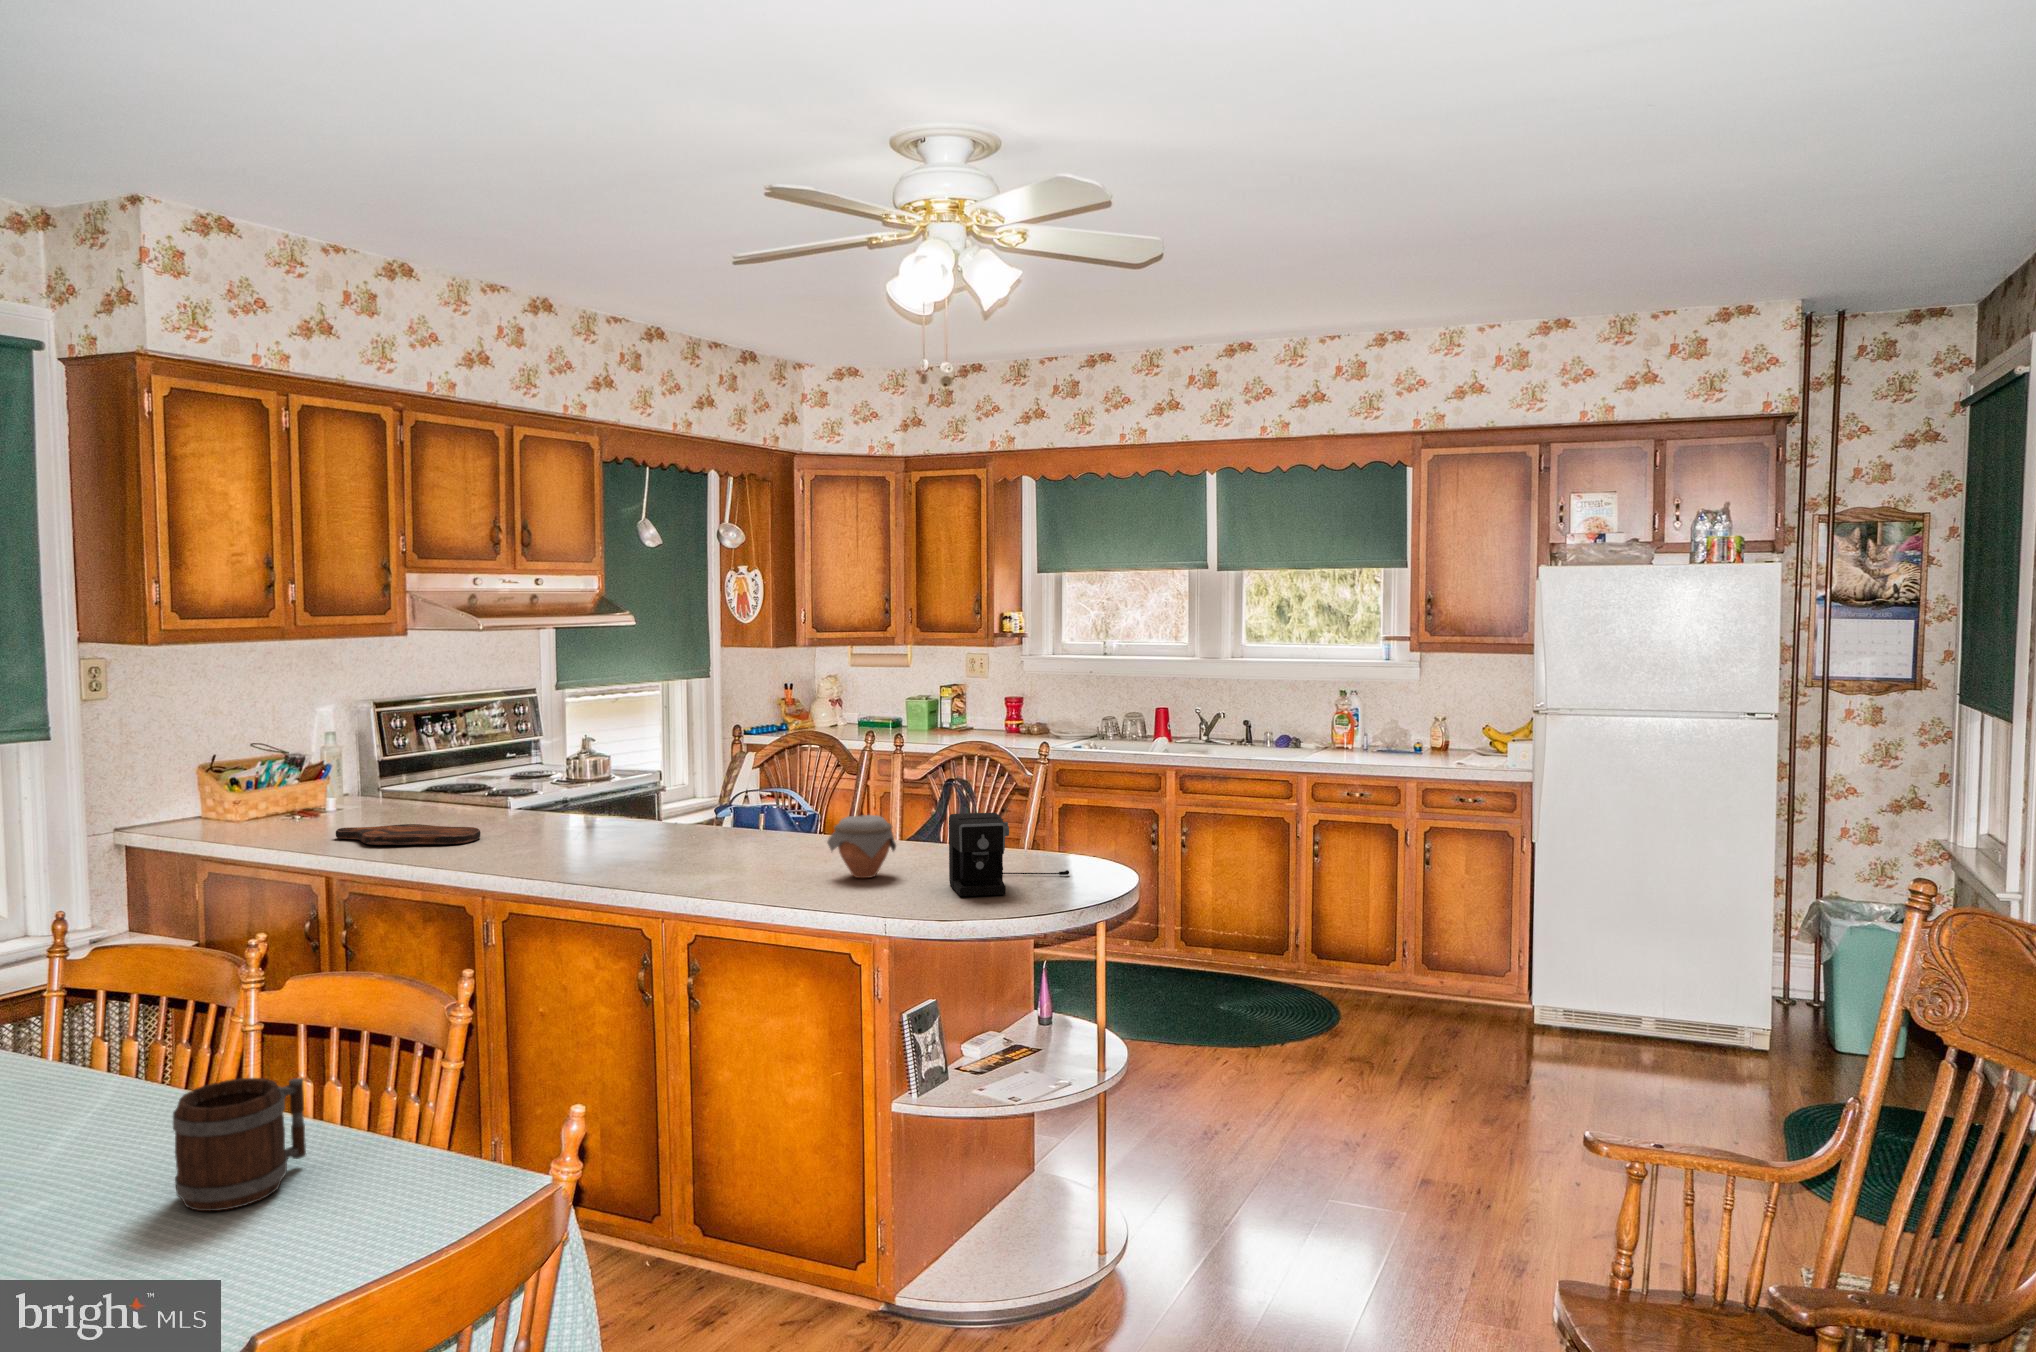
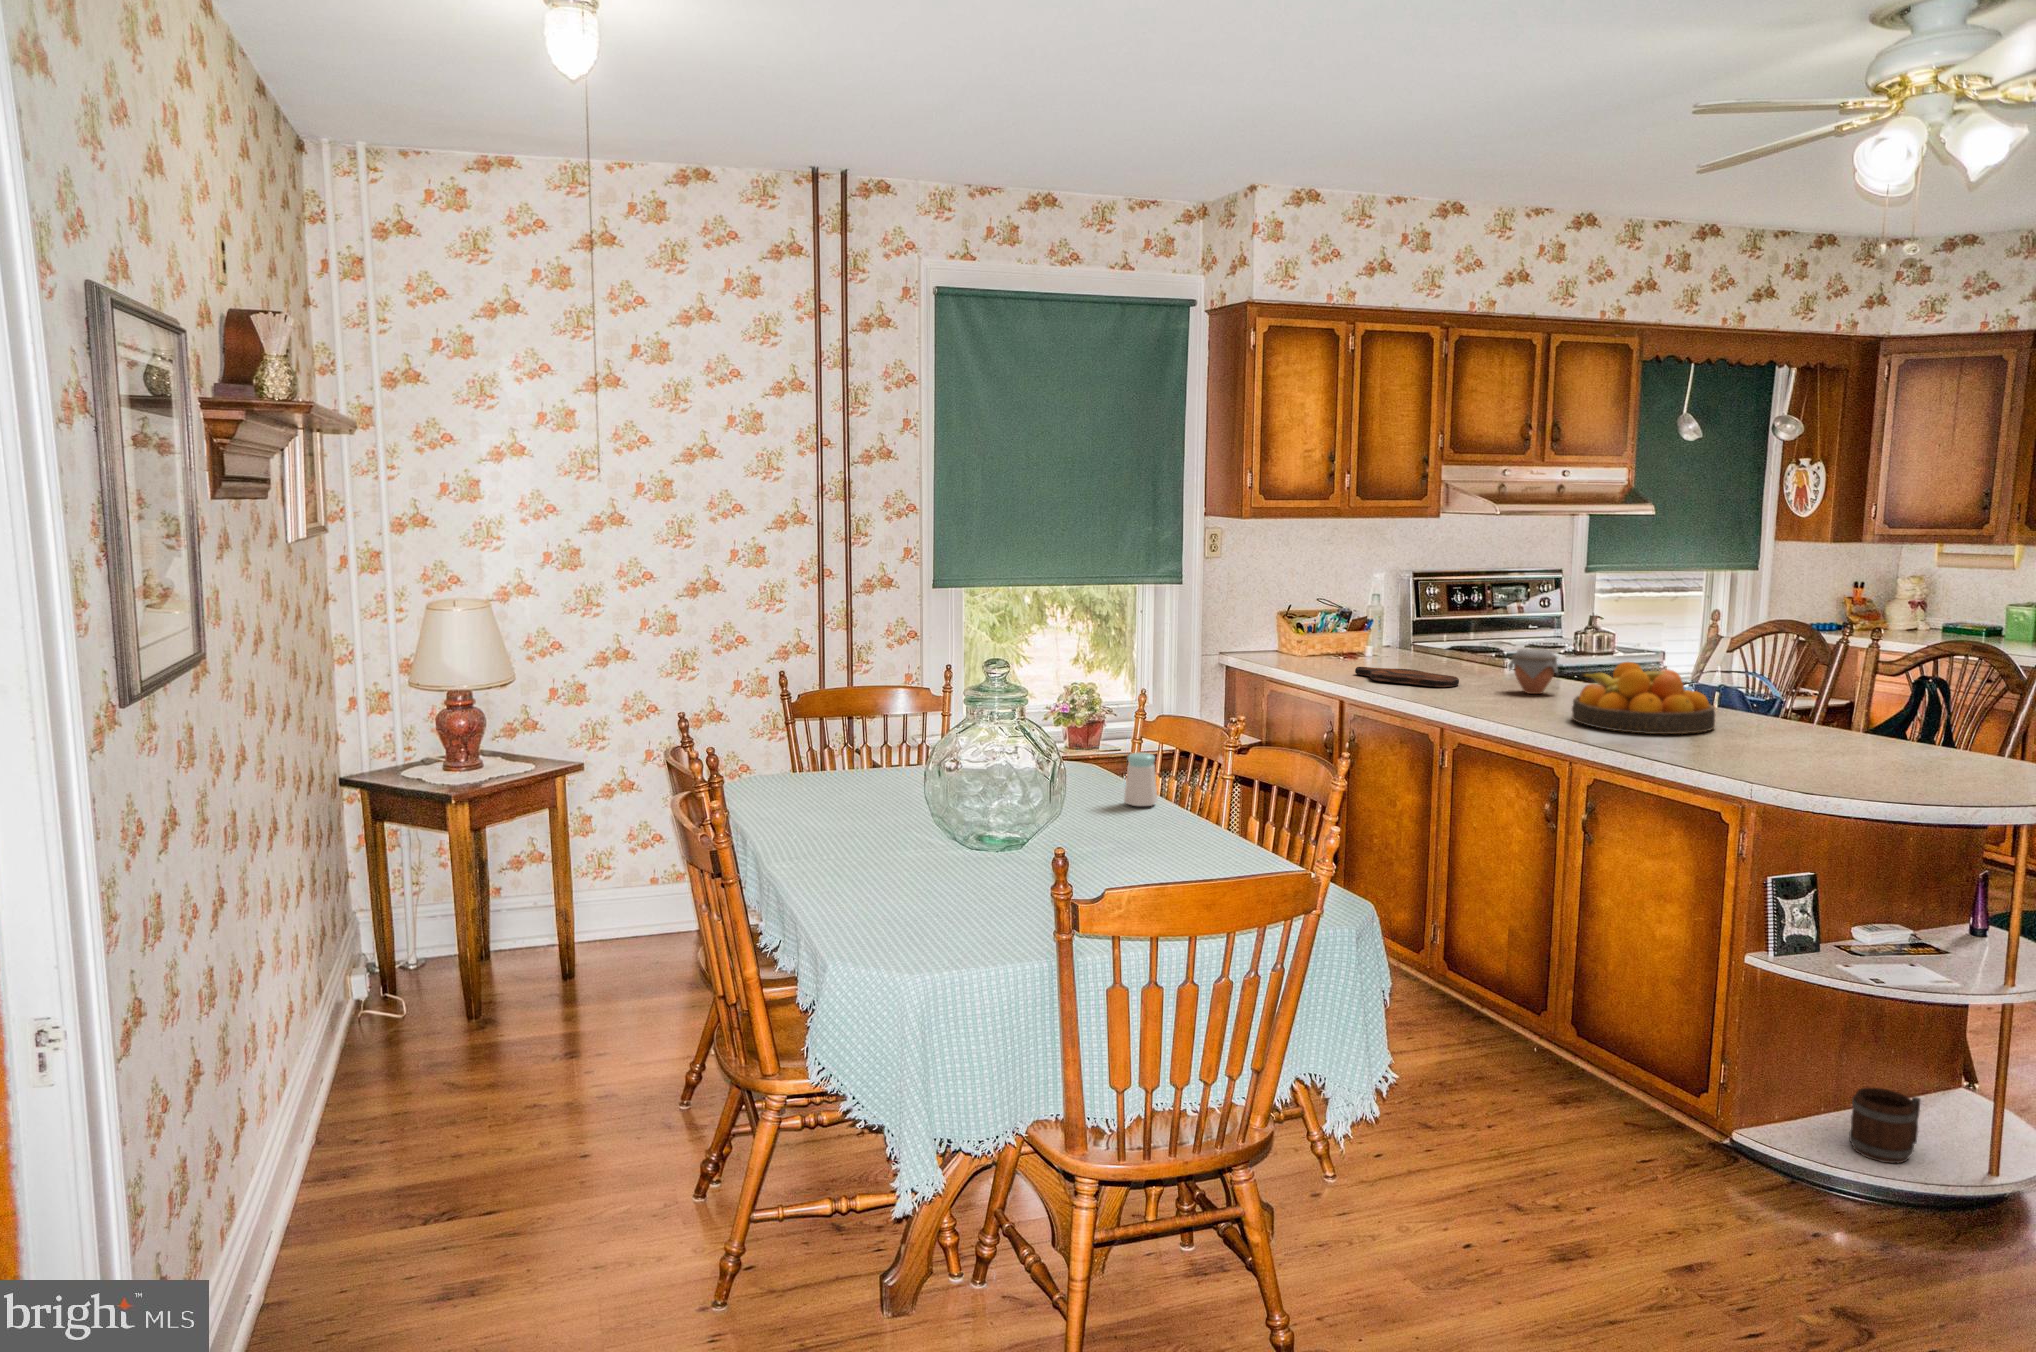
fruit bowl: none [648,794,796,876] -> present [1572,662,1715,734]
coffee maker: present [949,813,1069,896] -> none [1841,699,1996,781]
jar: present [827,815,896,878] -> present [1508,649,1558,694]
salt shaker: none [67,1040,130,1134] -> present [1124,752,1157,806]
mug: present [173,1078,306,1211] -> present [1849,1088,1920,1163]

